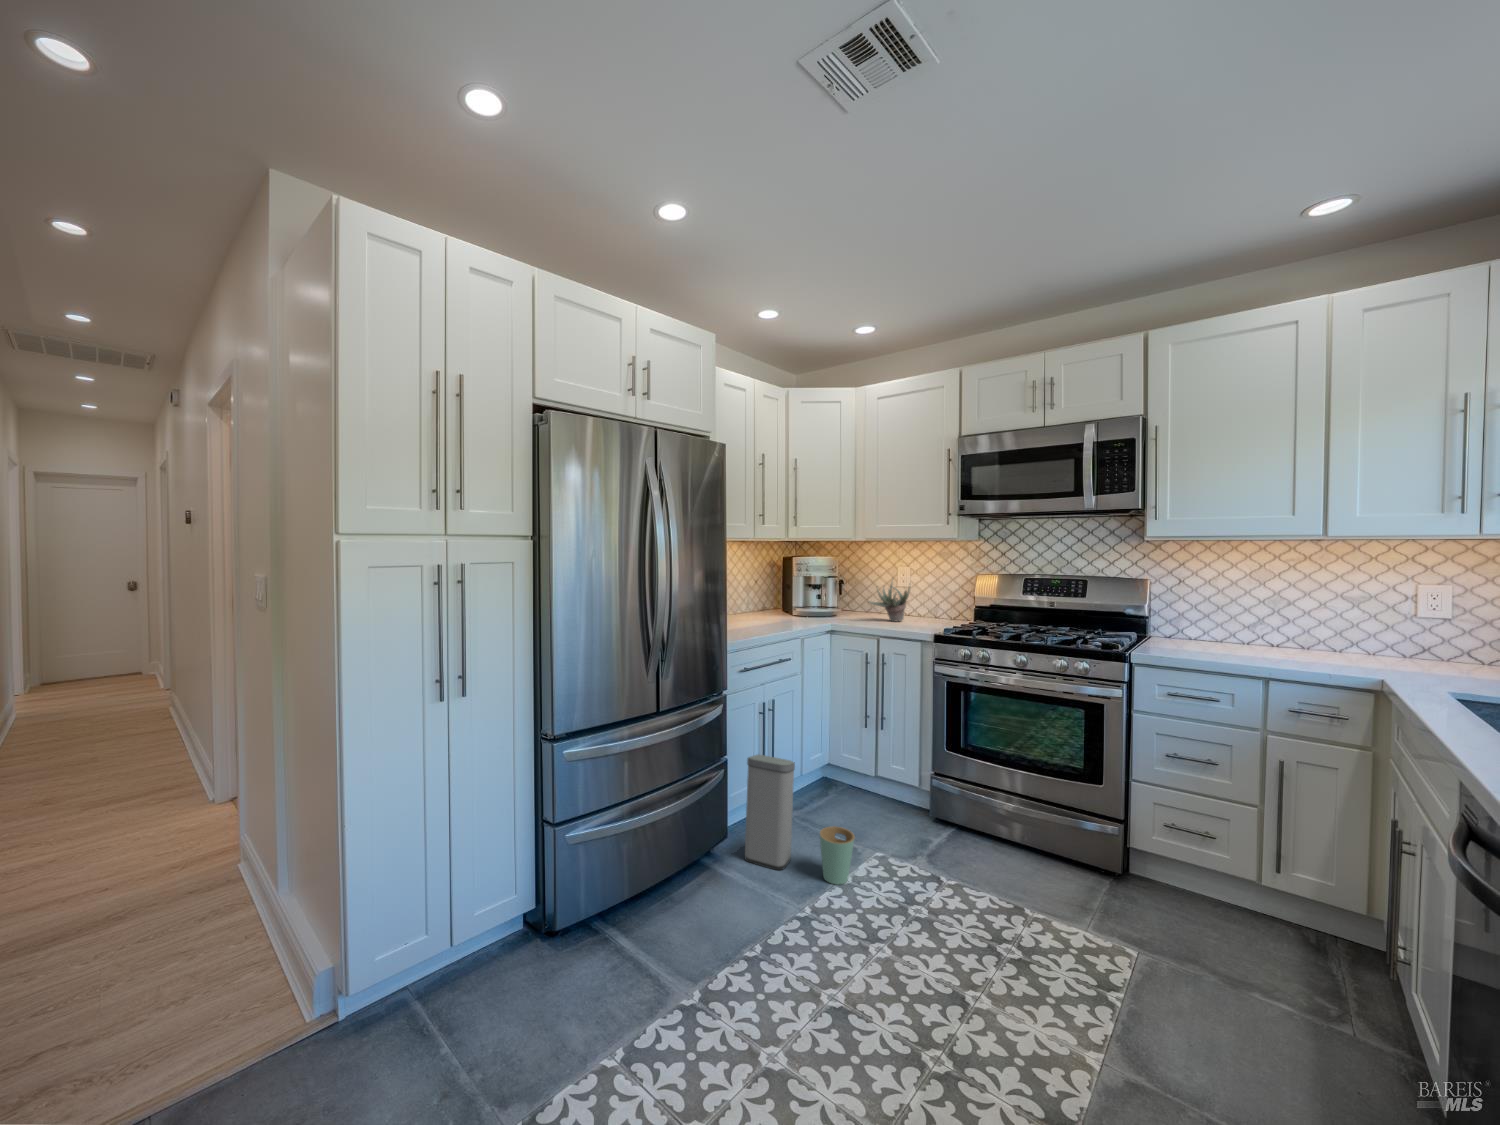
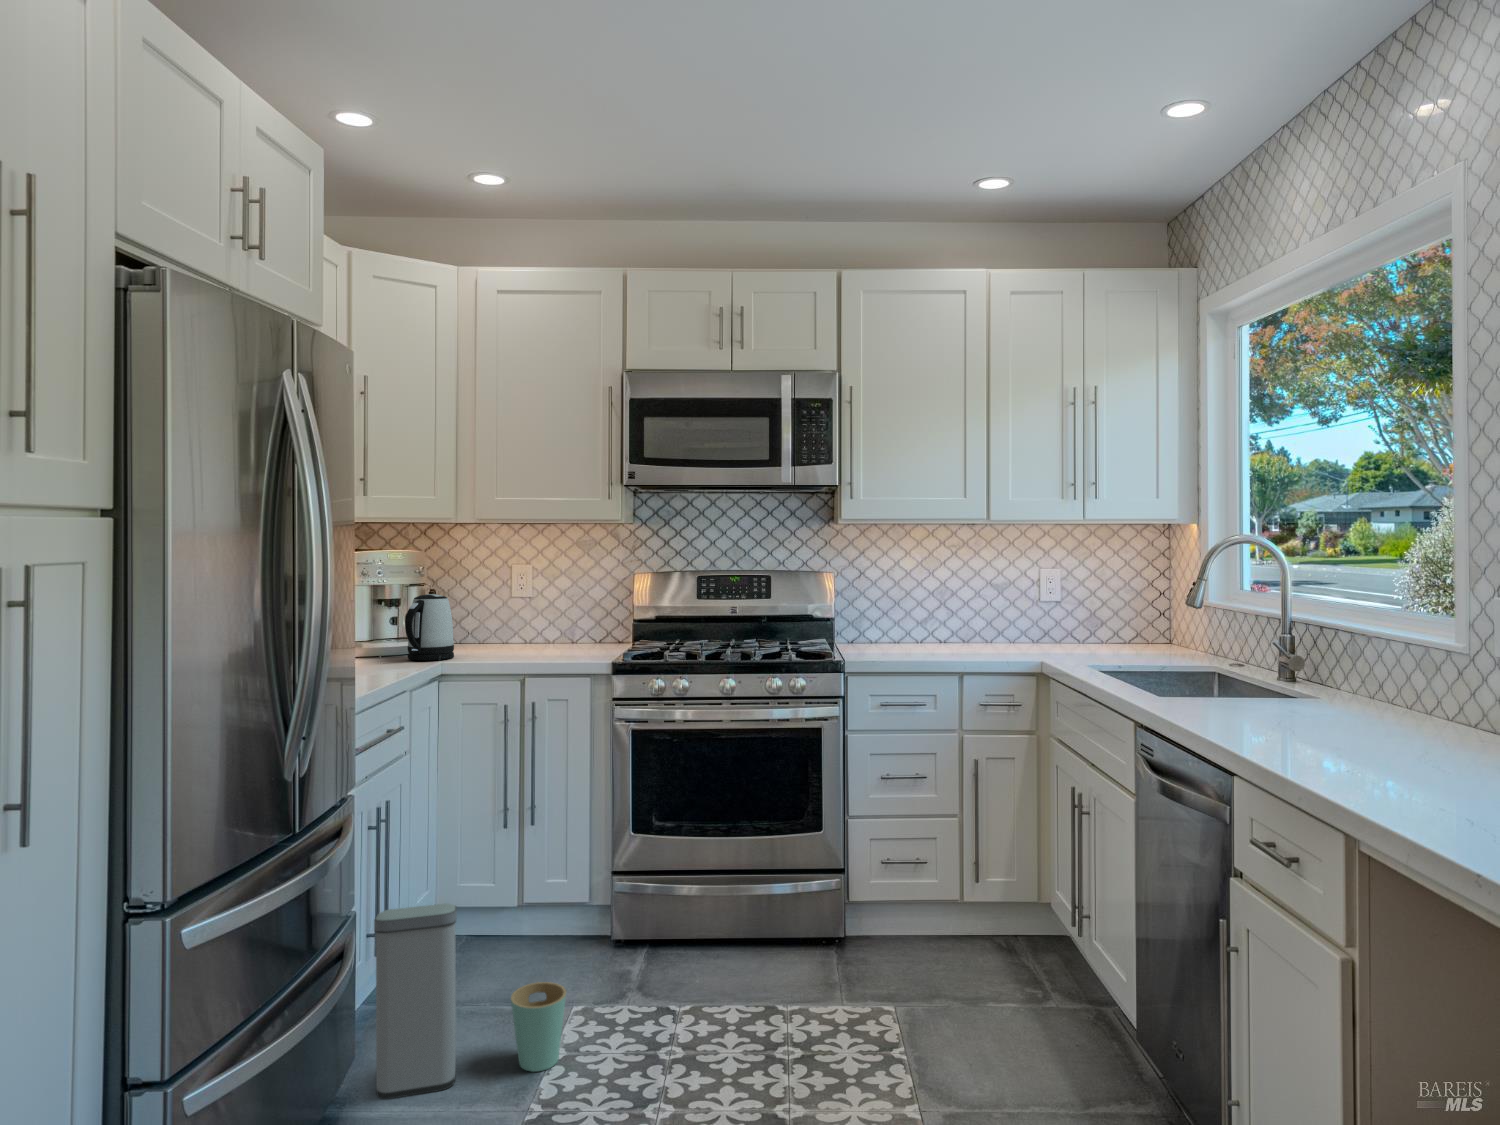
kettle: none [818,581,849,620] -> present [405,594,454,660]
succulent plant: present [869,583,910,622] -> none [491,582,552,652]

